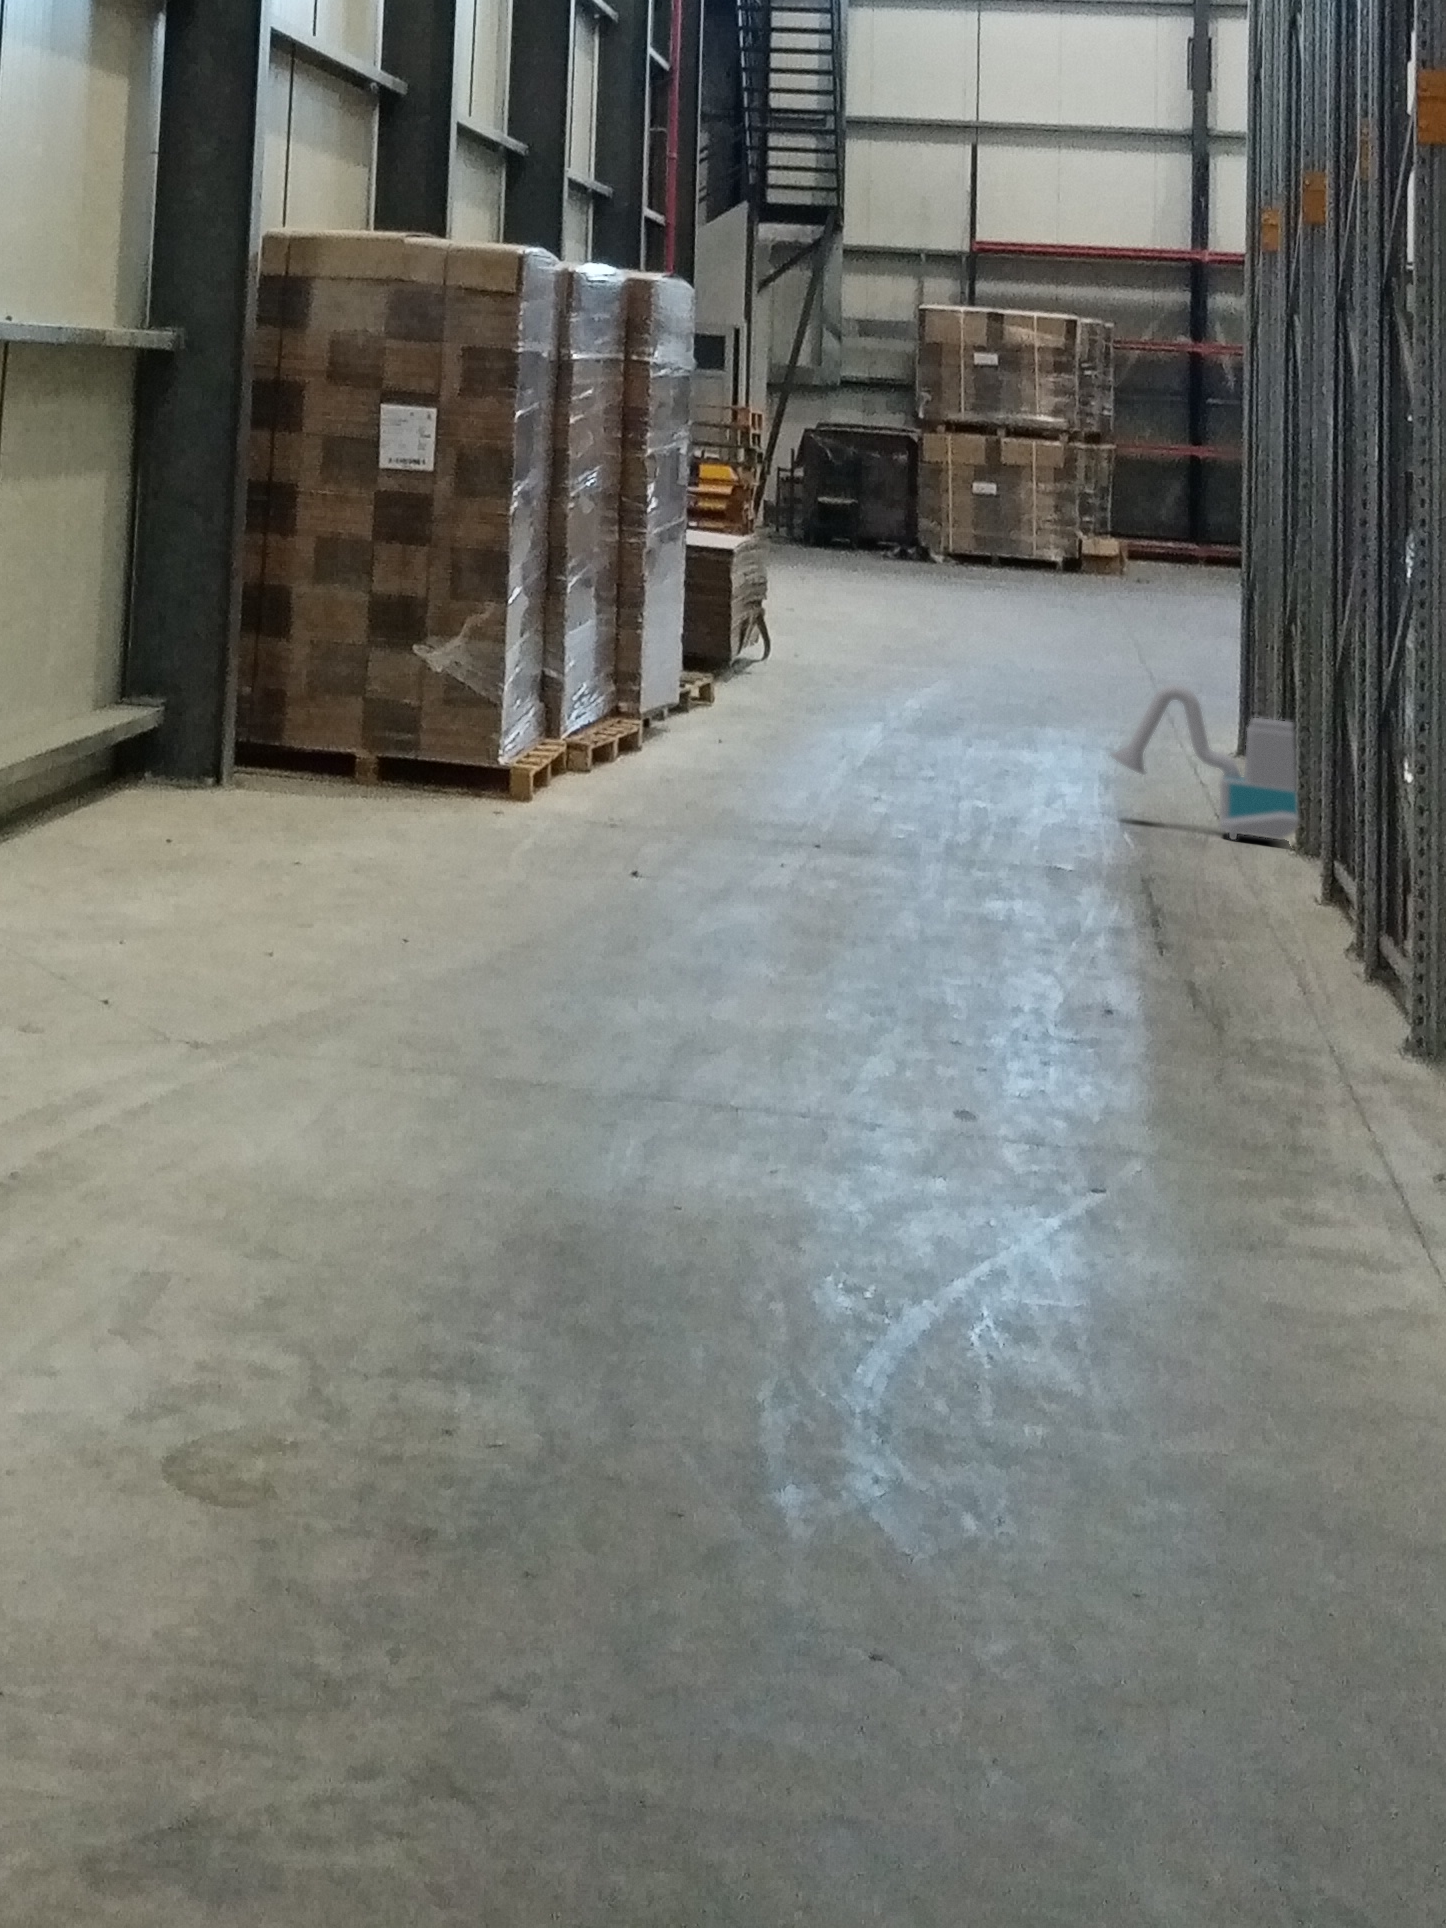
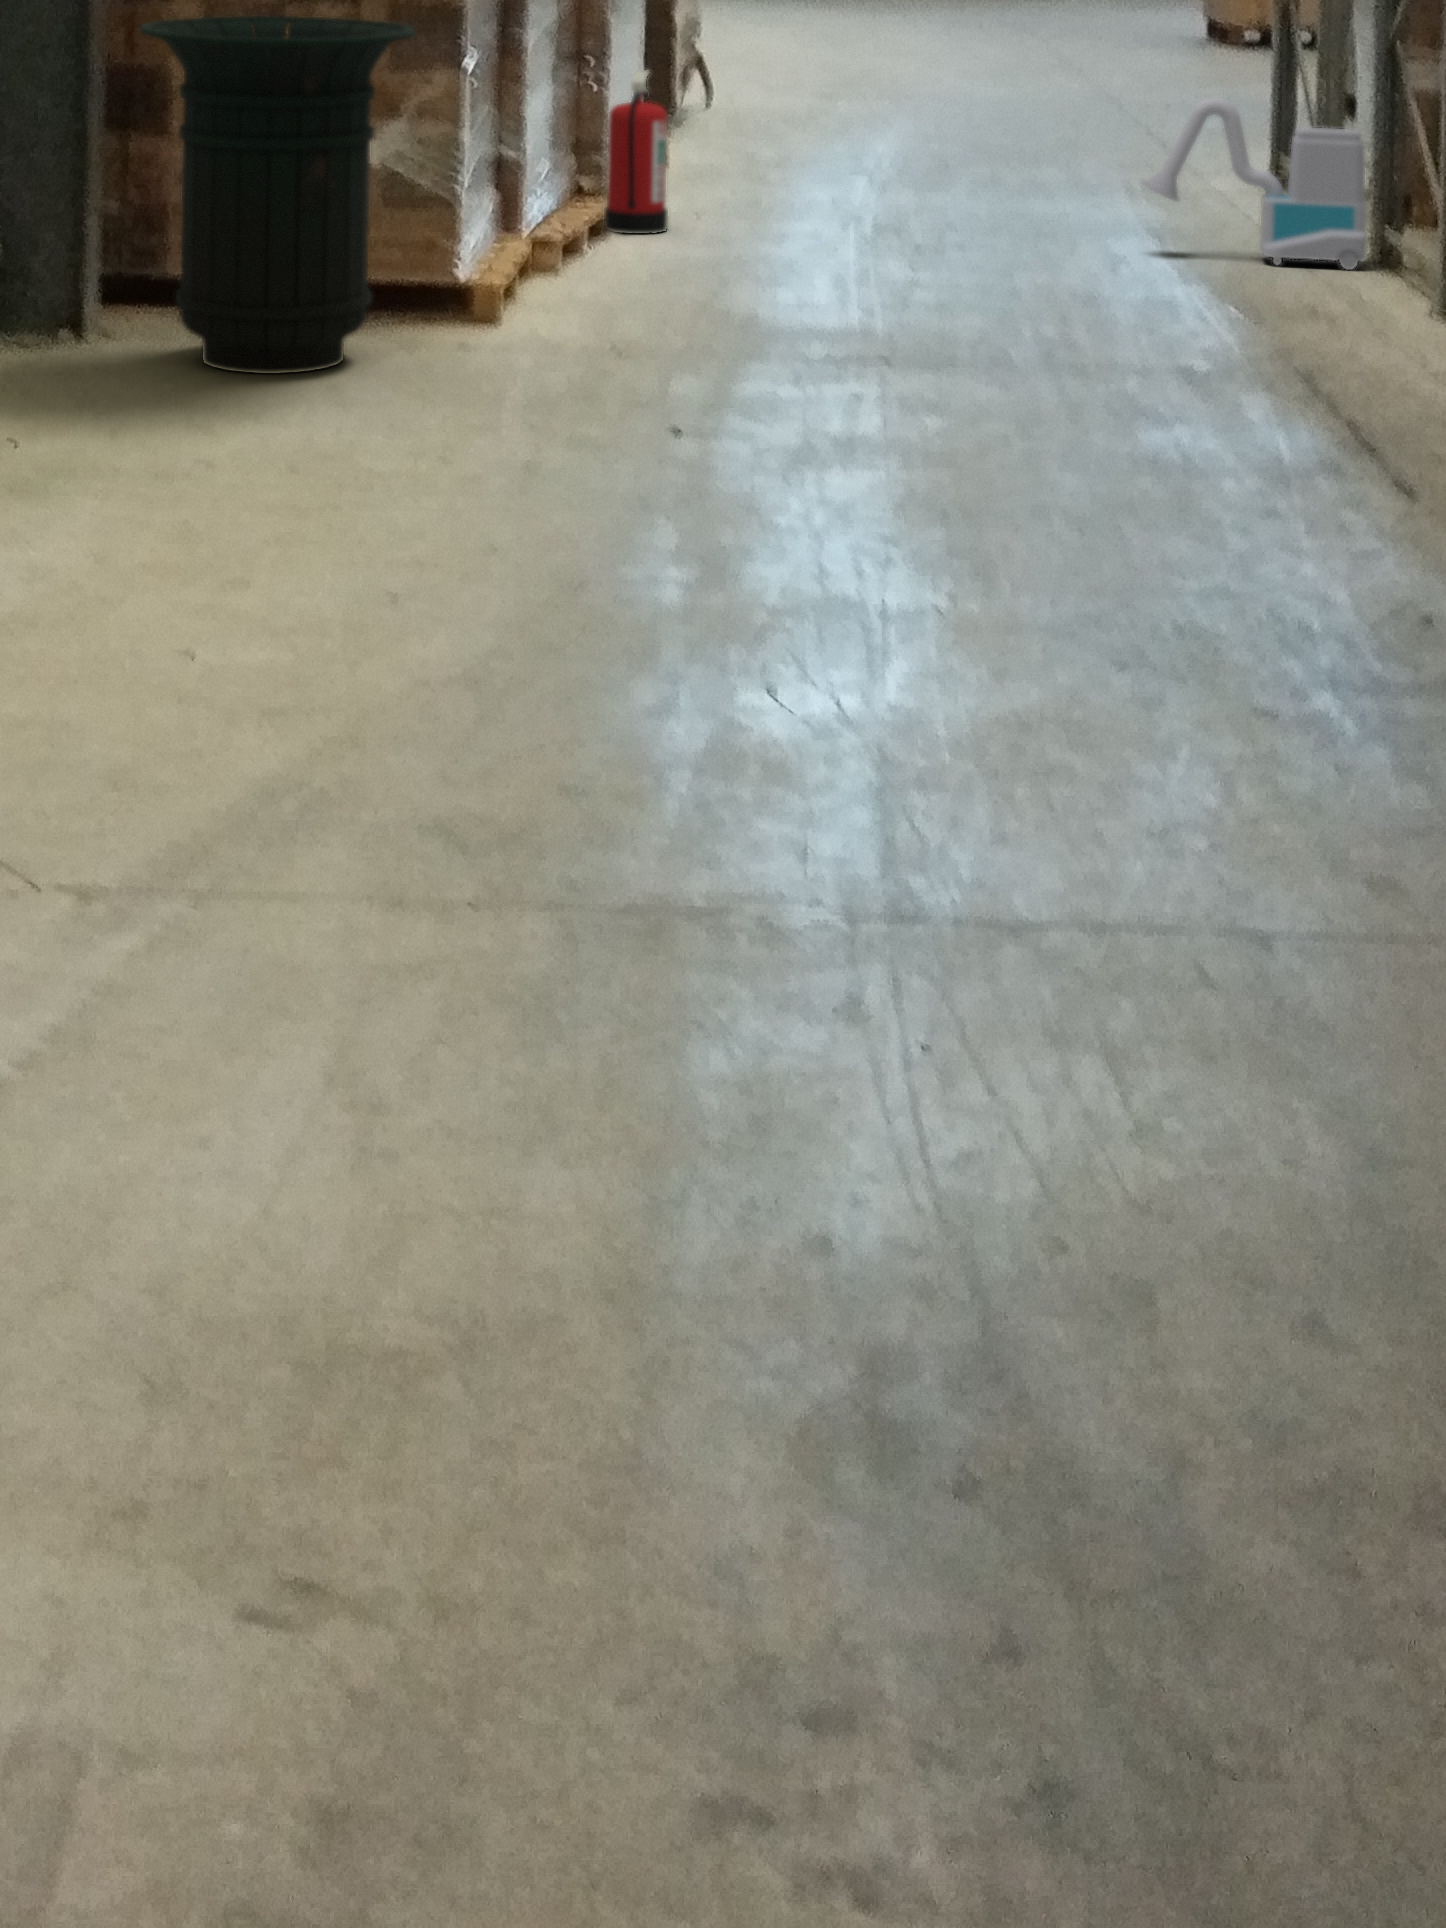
trash can: none [264,547,468,827] -> present [140,16,416,374]
fire extinguisher: none [643,621,699,762] -> present [604,70,668,234]

